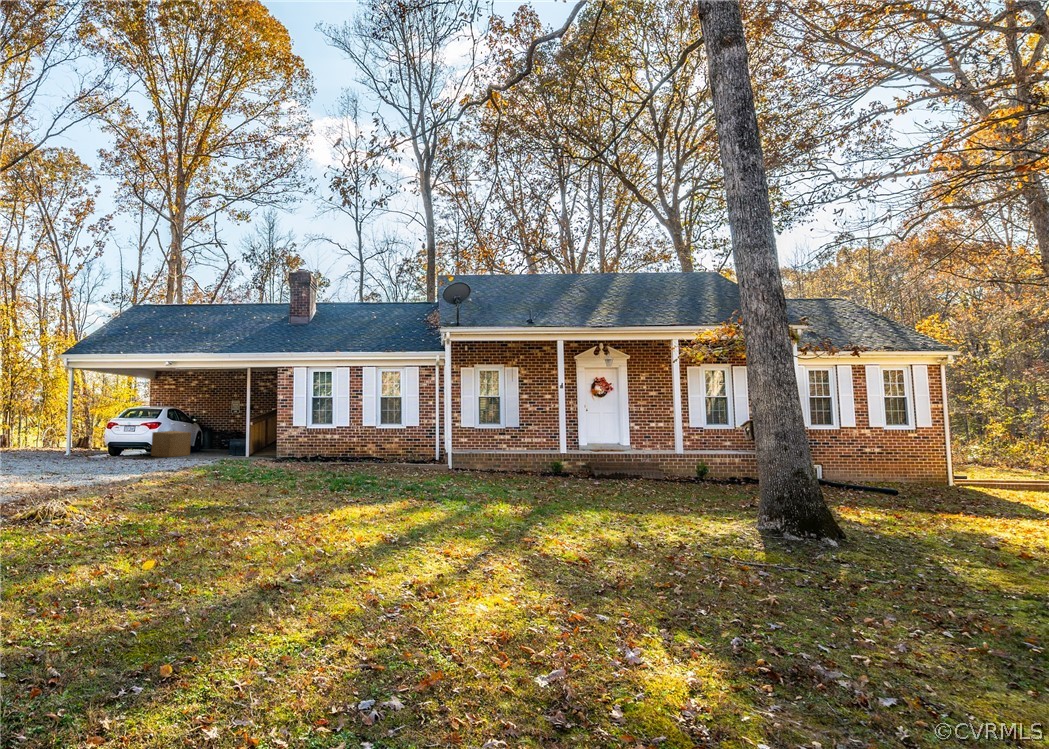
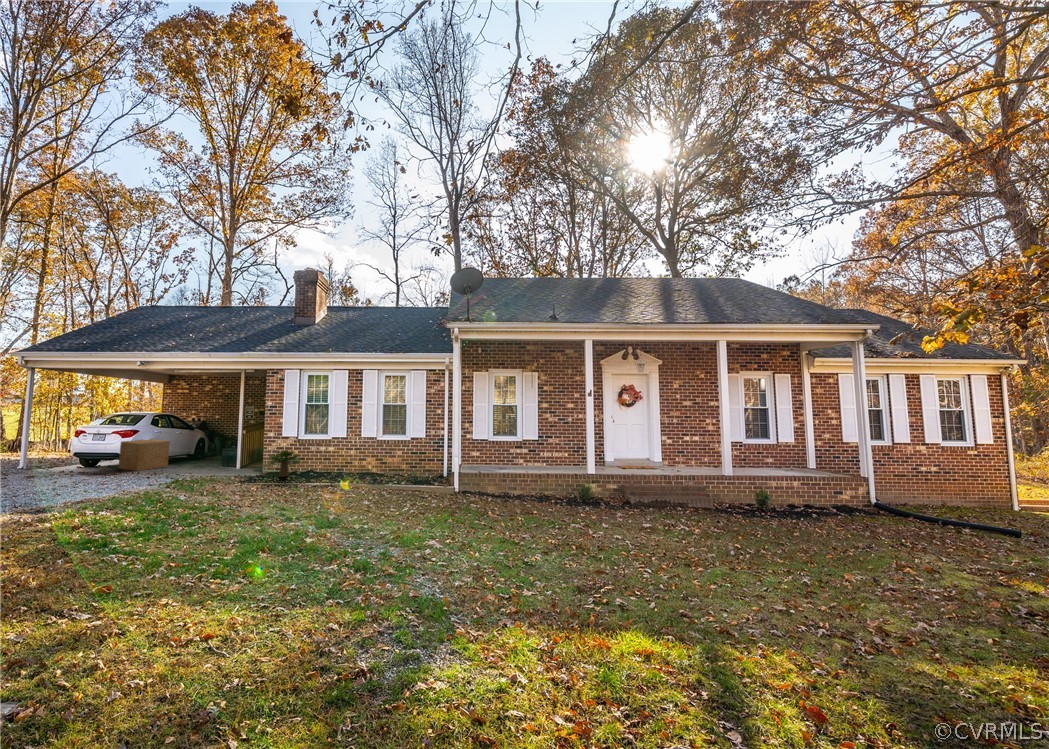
potted plant: none [283,437,313,460] -> present [269,450,301,477]

